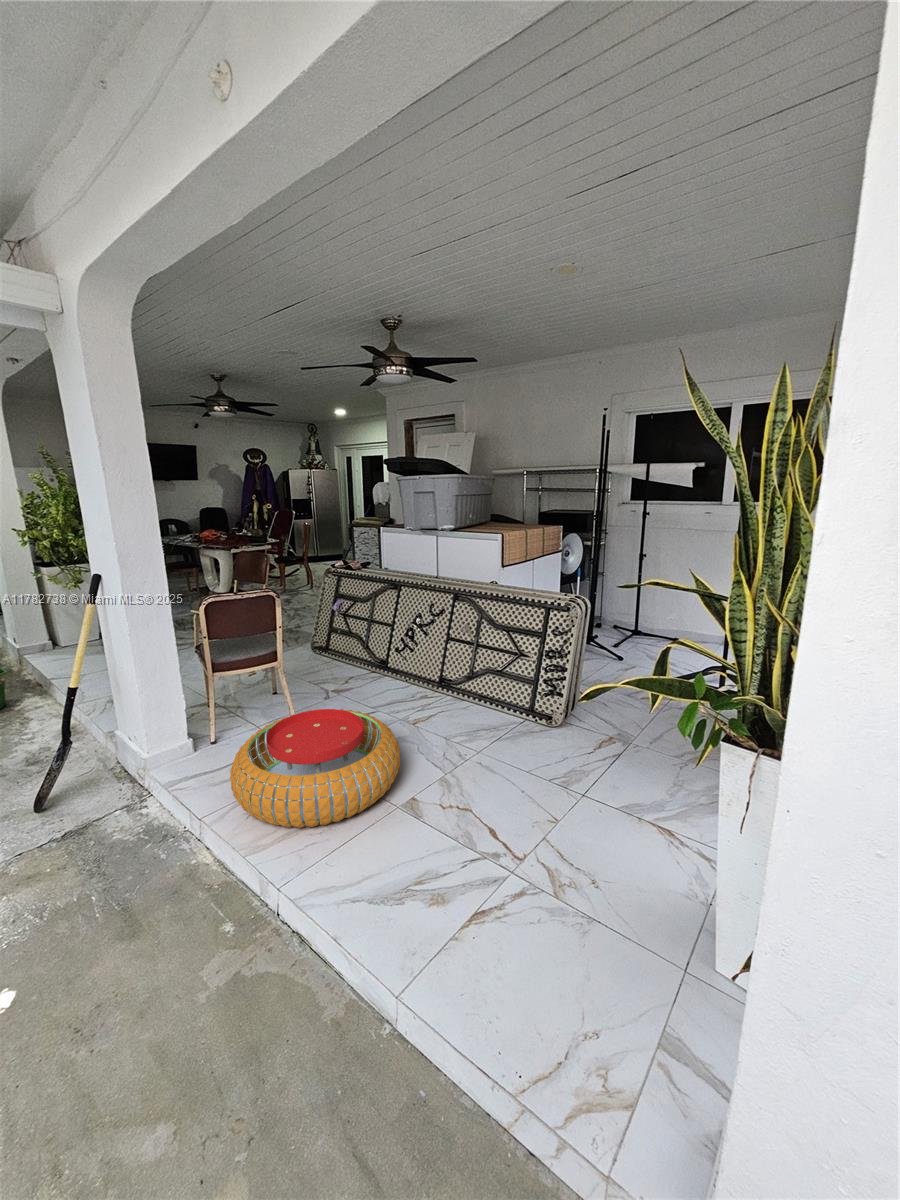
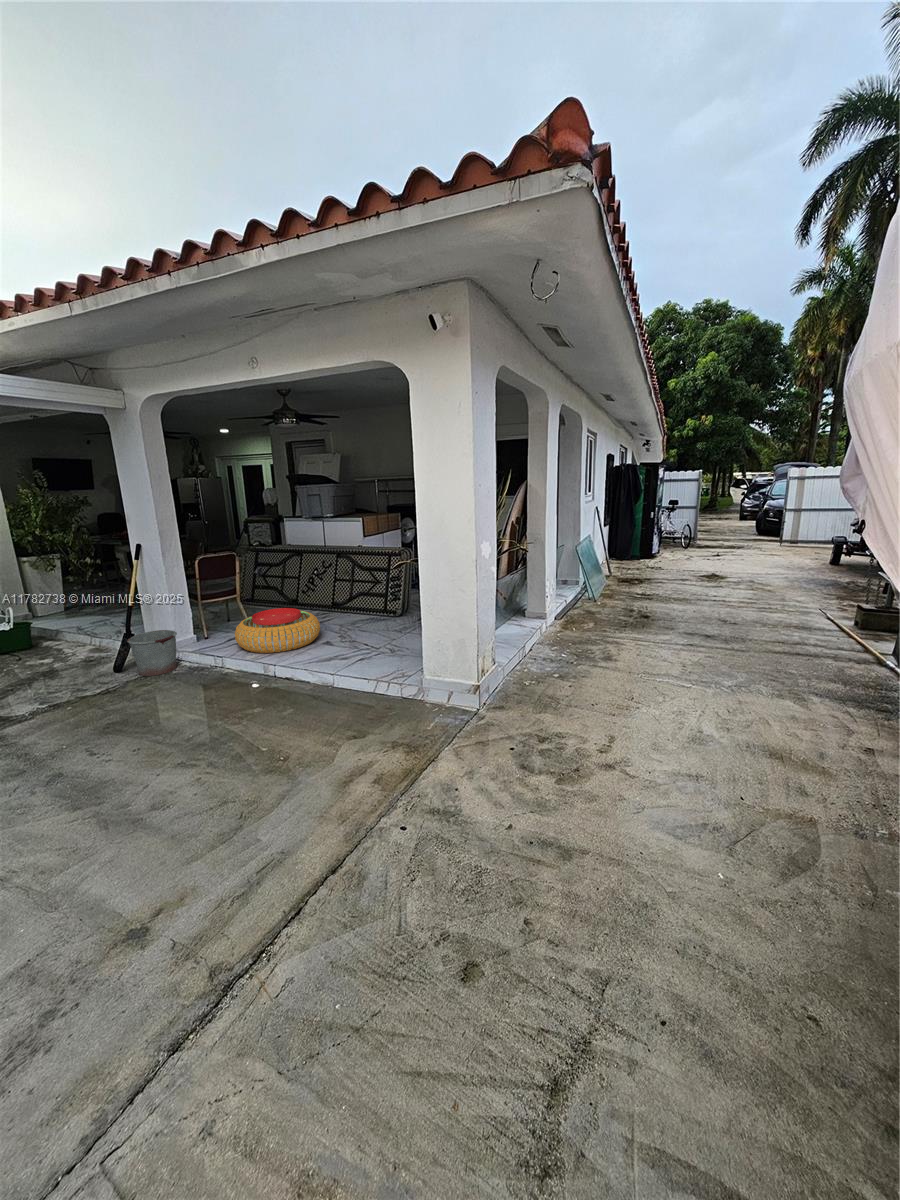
bucket: none [27,737,132,839] -> present [127,630,177,676]

